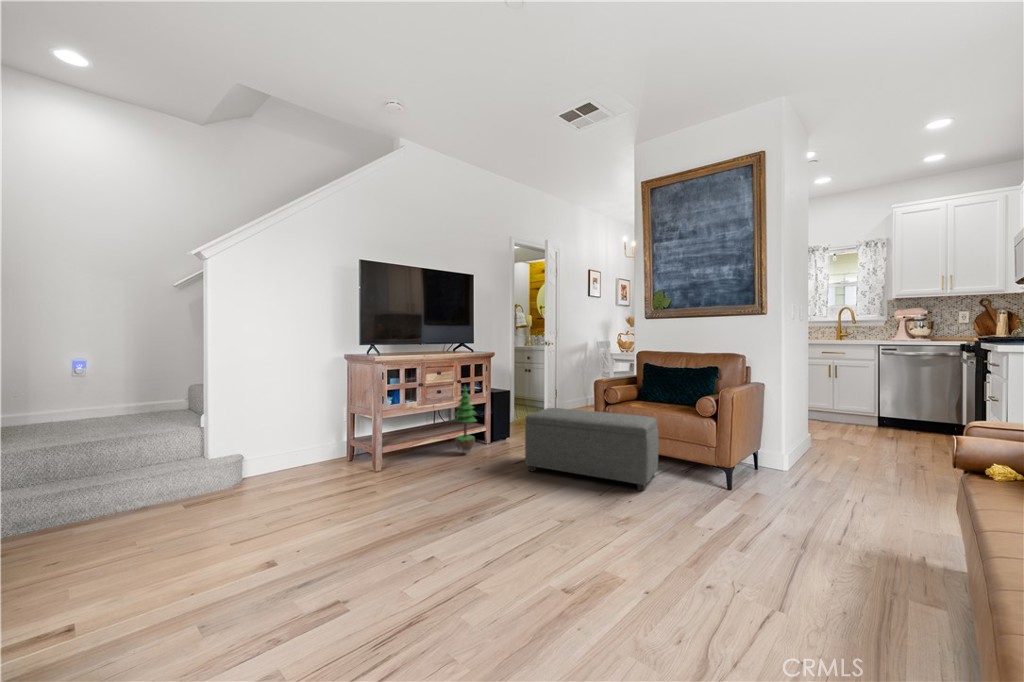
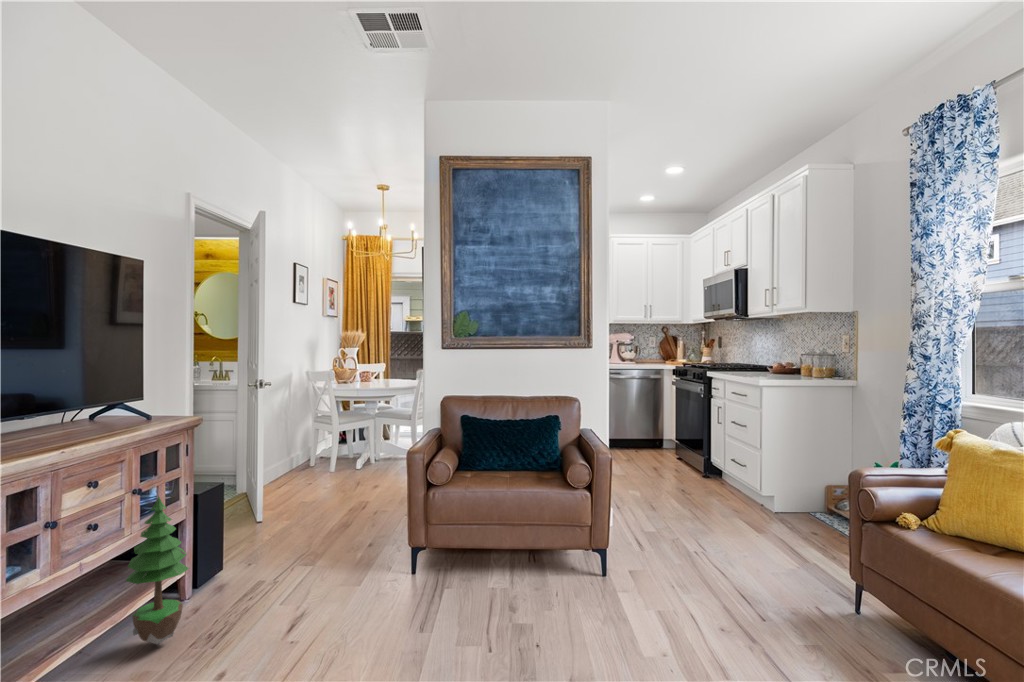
ottoman: present [525,408,658,491] -> none [329,498,538,641]

